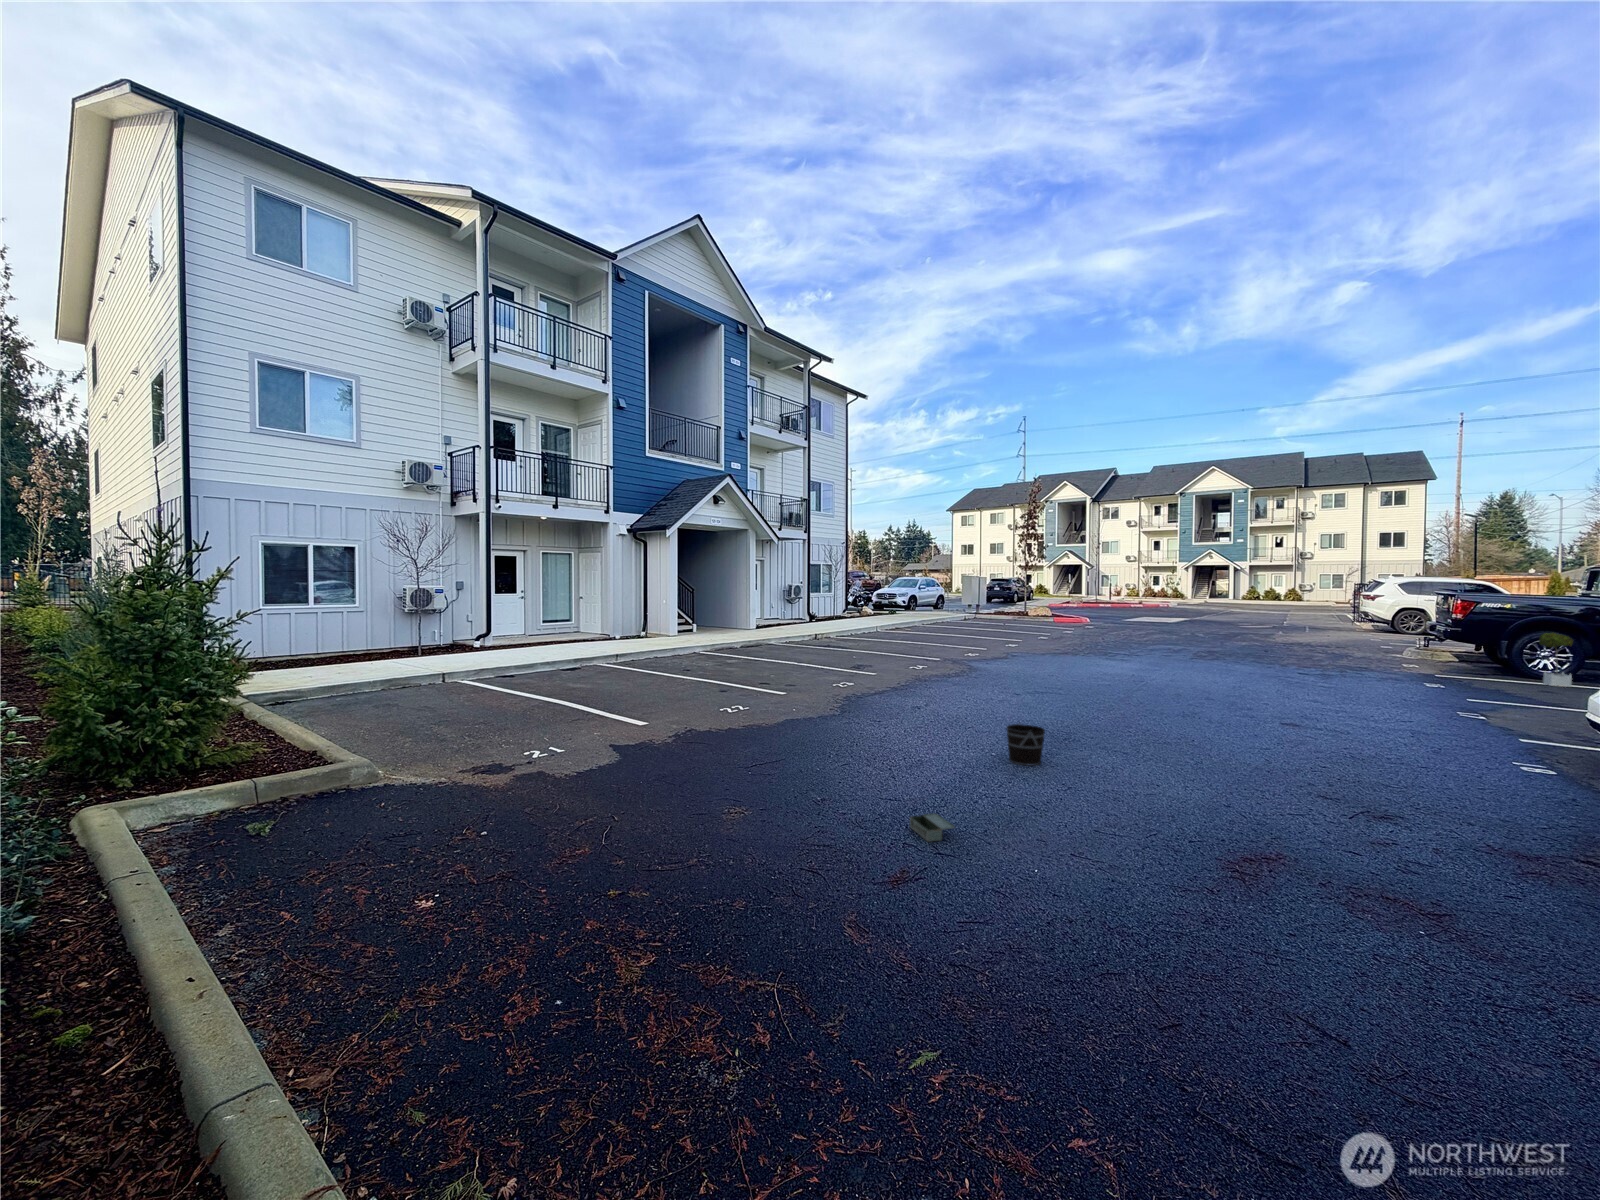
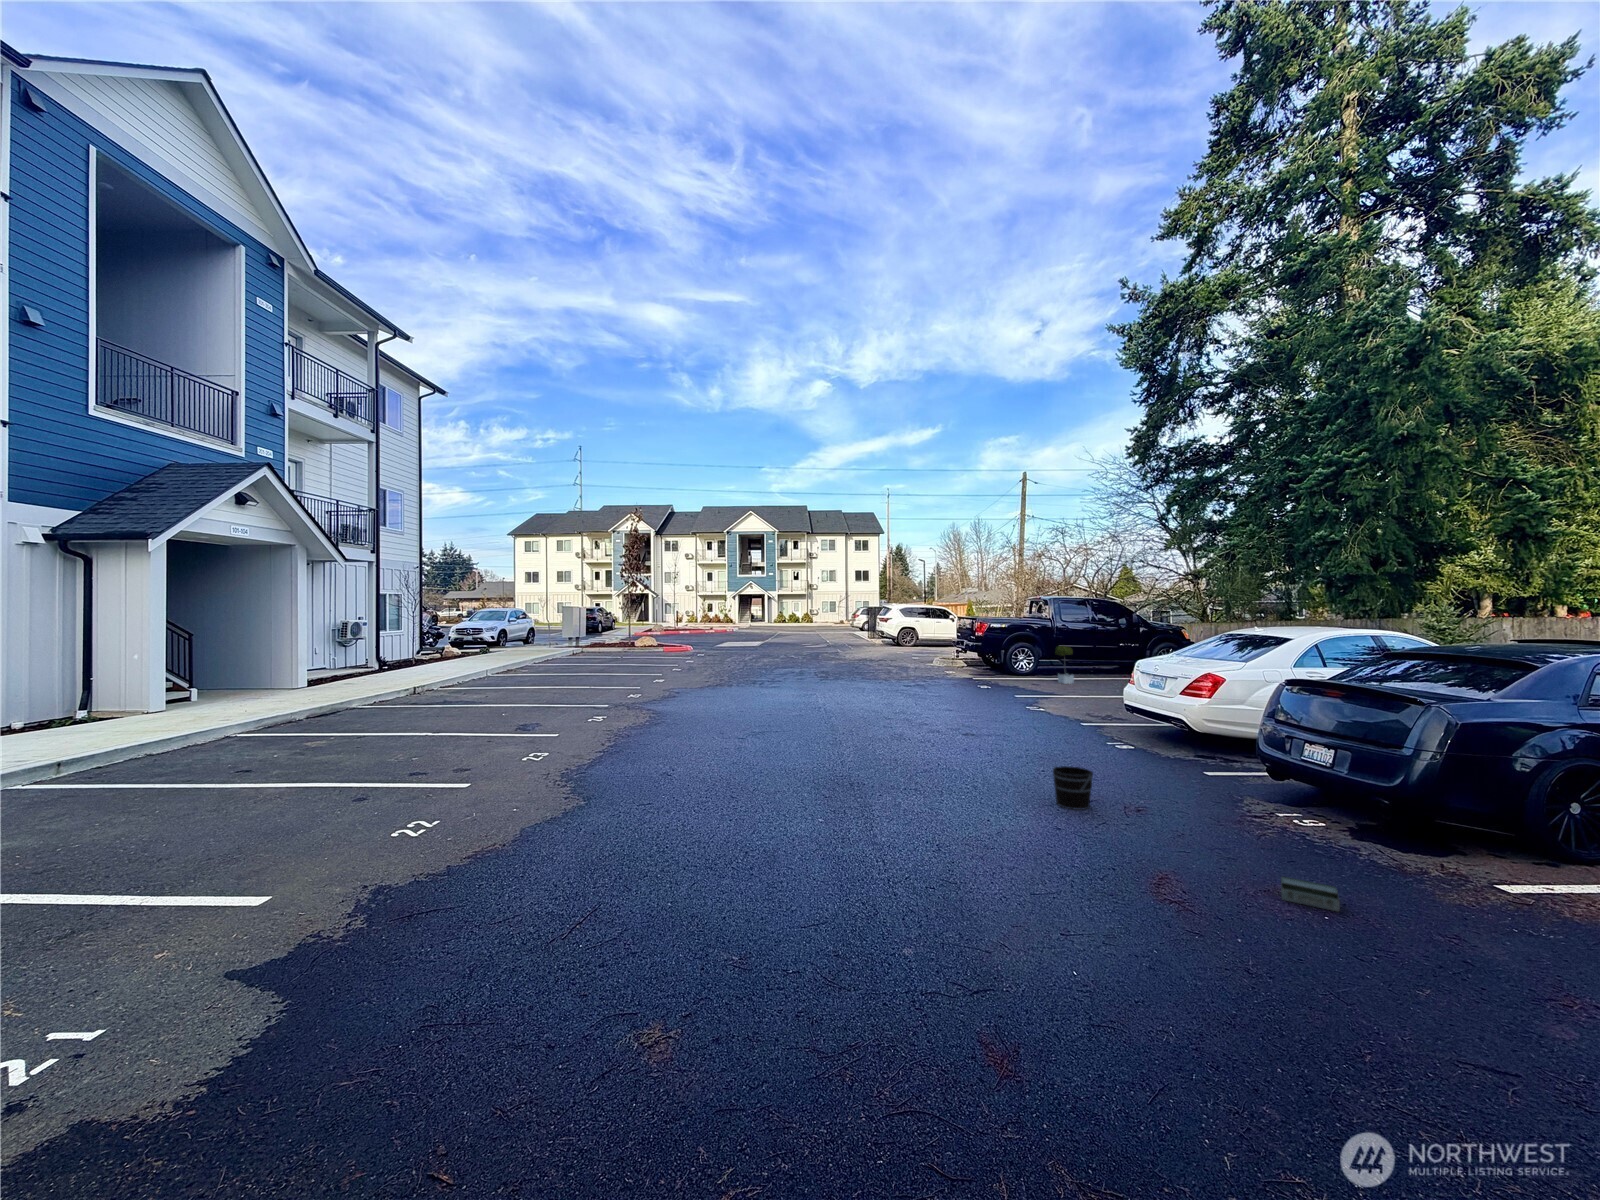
bucket: present [1006,723,1045,765] -> present [1053,766,1093,810]
toolbox: present [910,813,955,842] -> present [1281,877,1340,911]

